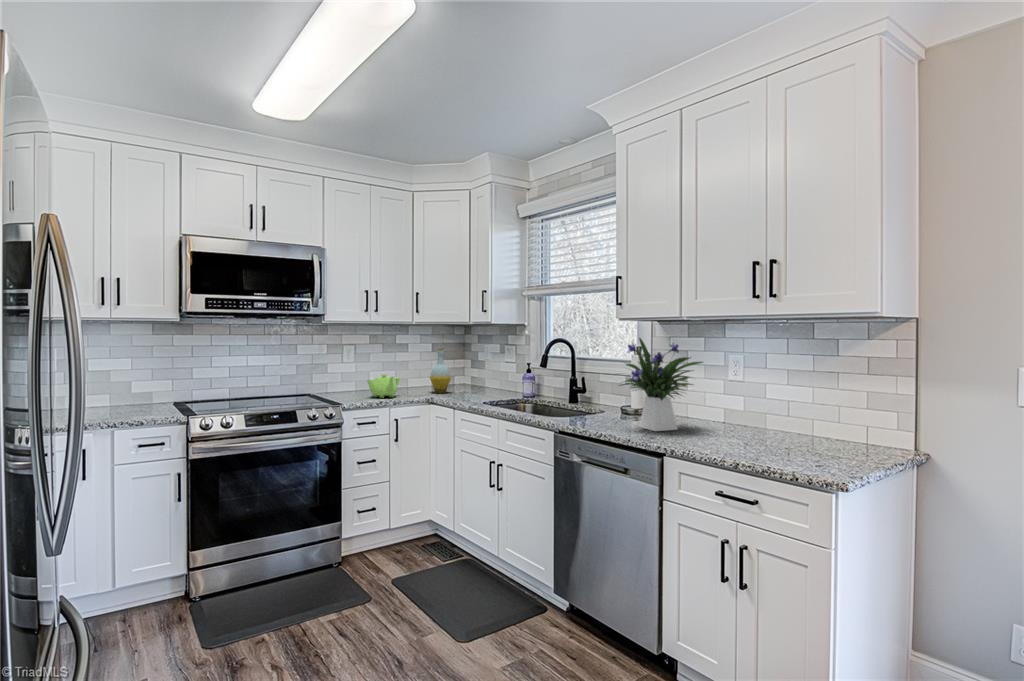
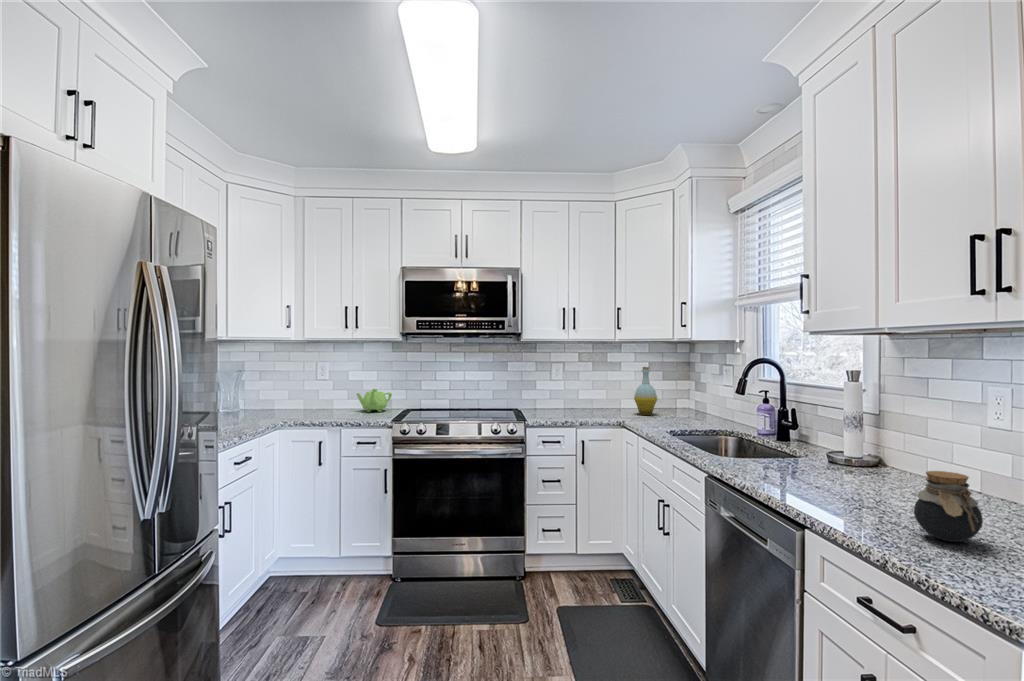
flower arrangement: present [620,338,702,431] -> none [771,361,905,492]
teapot: present [367,374,400,398] -> present [356,389,392,412]
jar: none [733,406,772,449] -> present [914,471,983,542]

